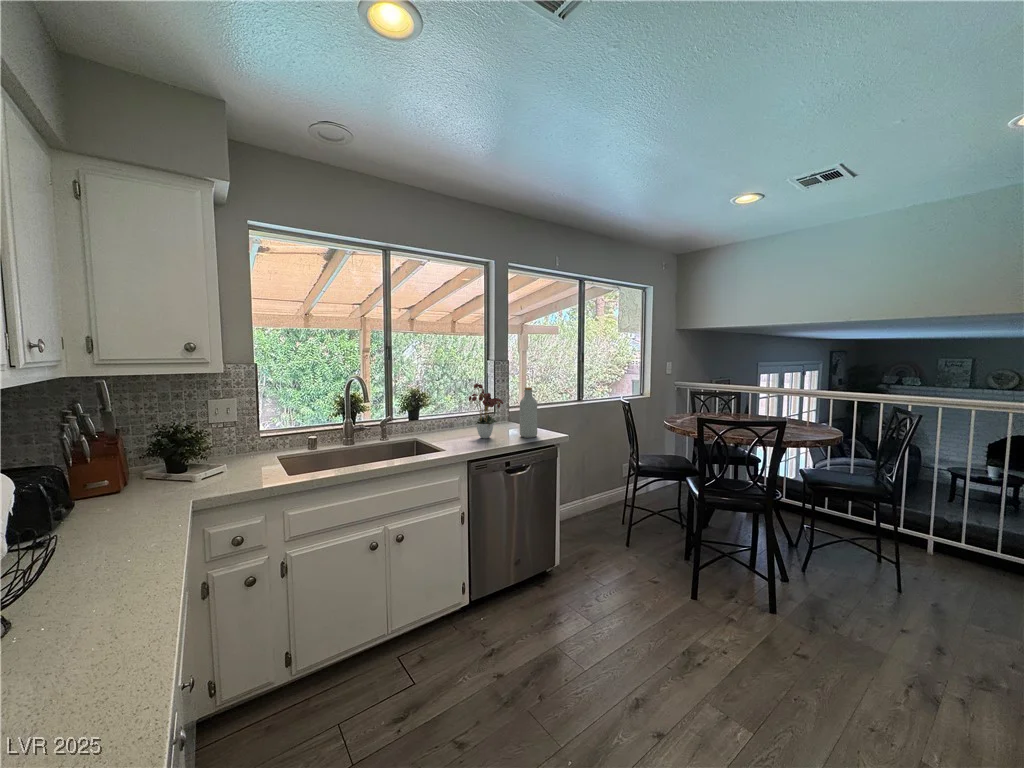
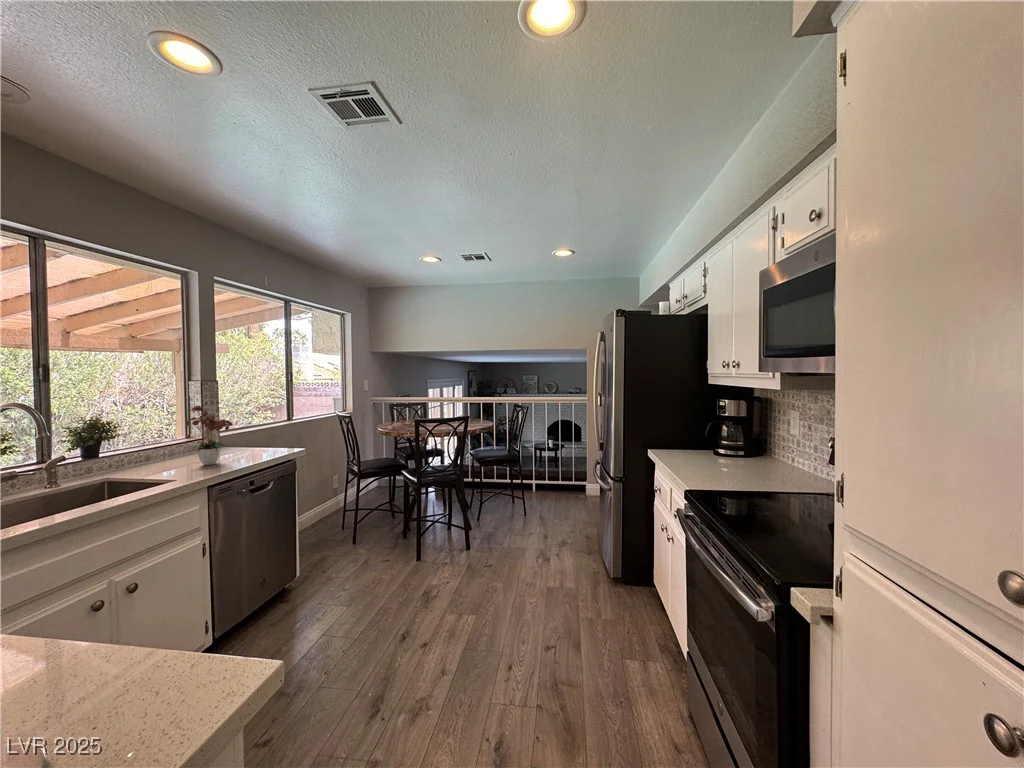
bottle: present [520,387,537,438] -> none [251,407,273,457]

